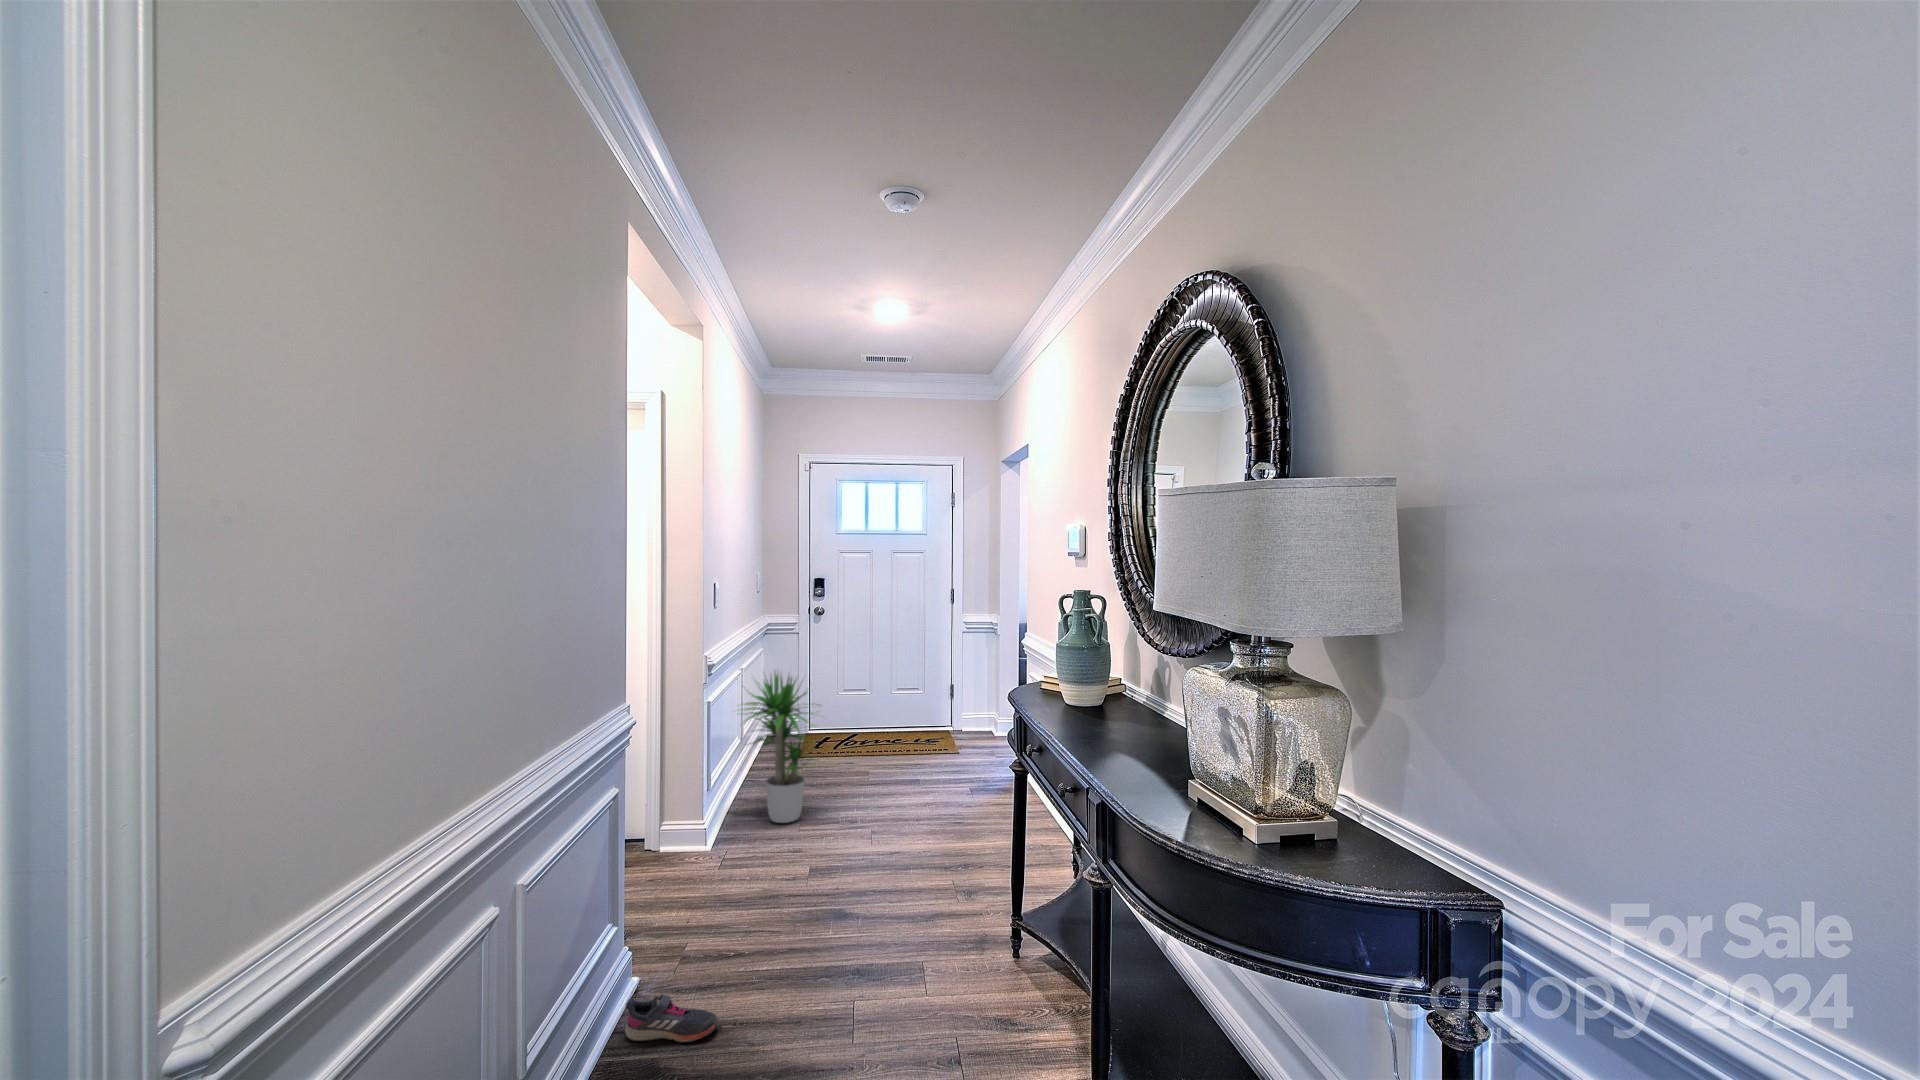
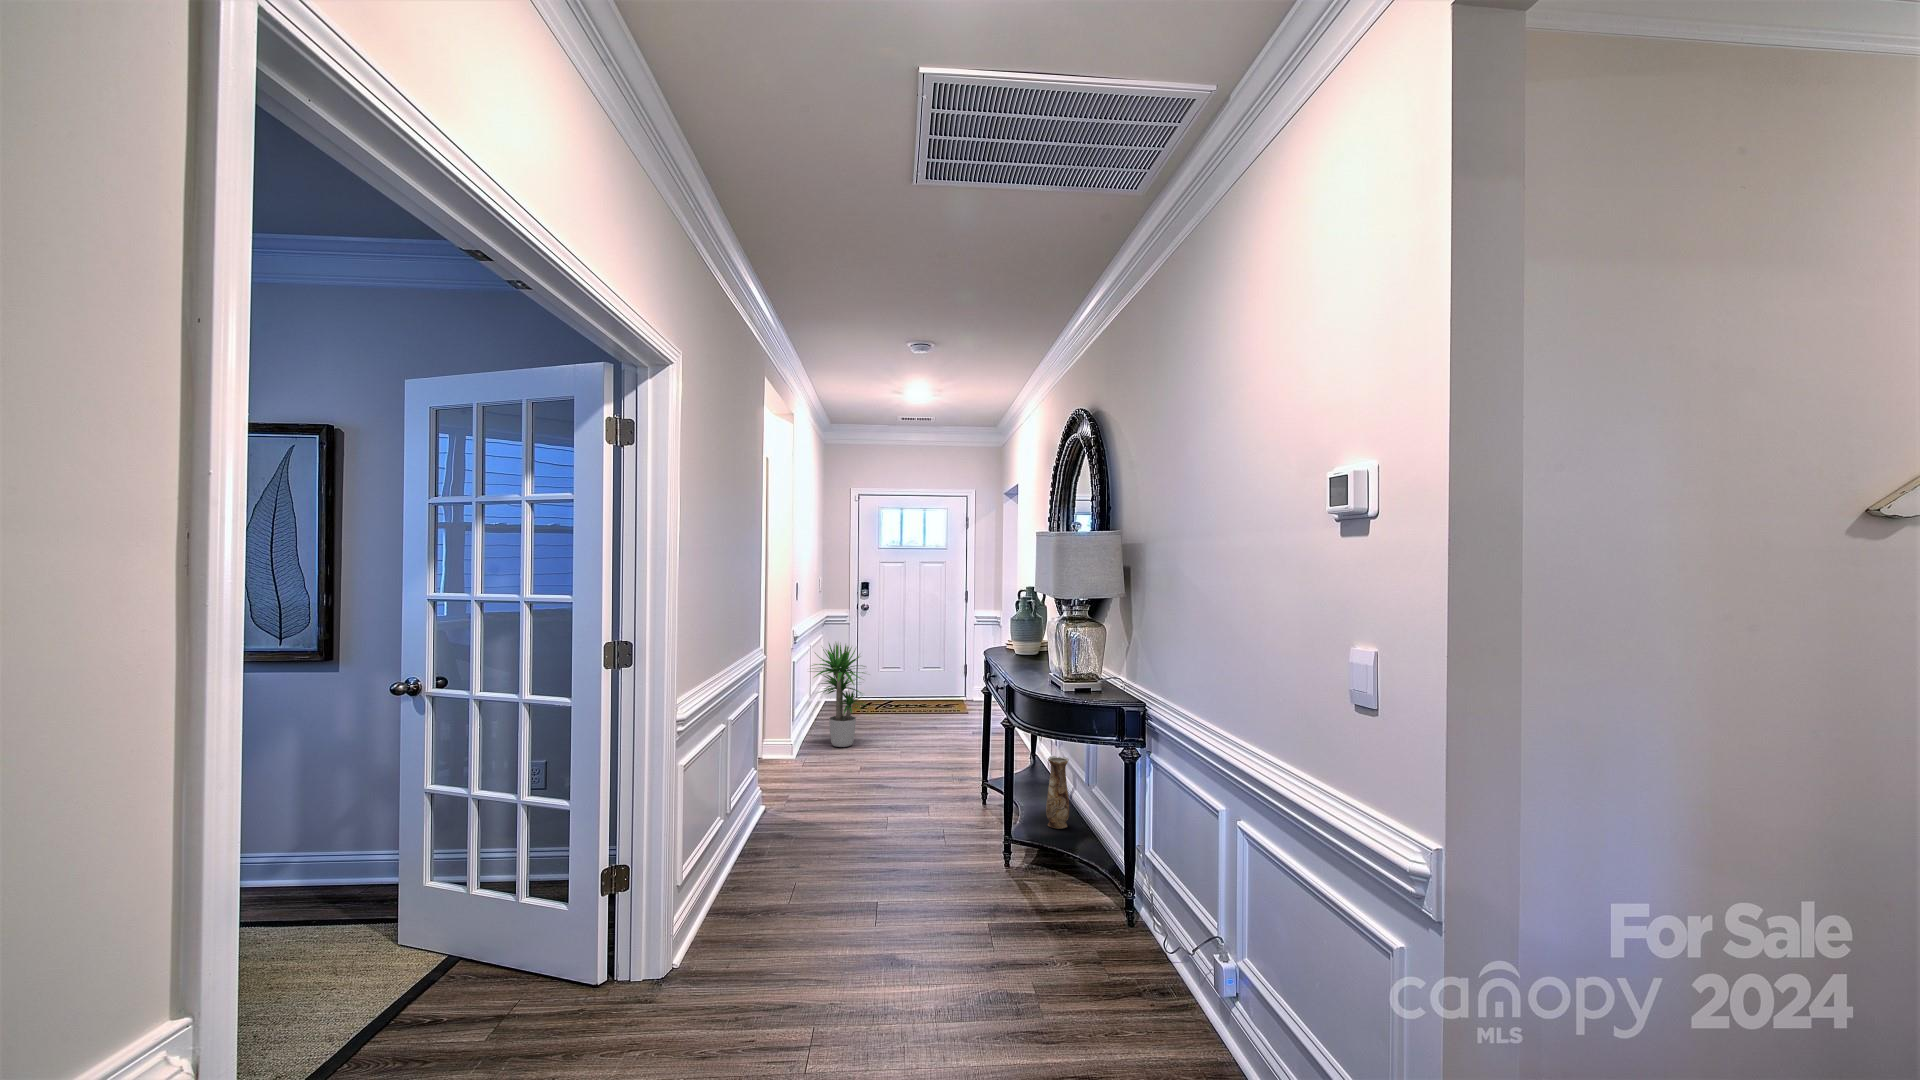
vase: none [1146,904,1189,1047] -> present [1046,756,1069,829]
shoe: present [625,994,719,1043] -> none [763,804,813,828]

